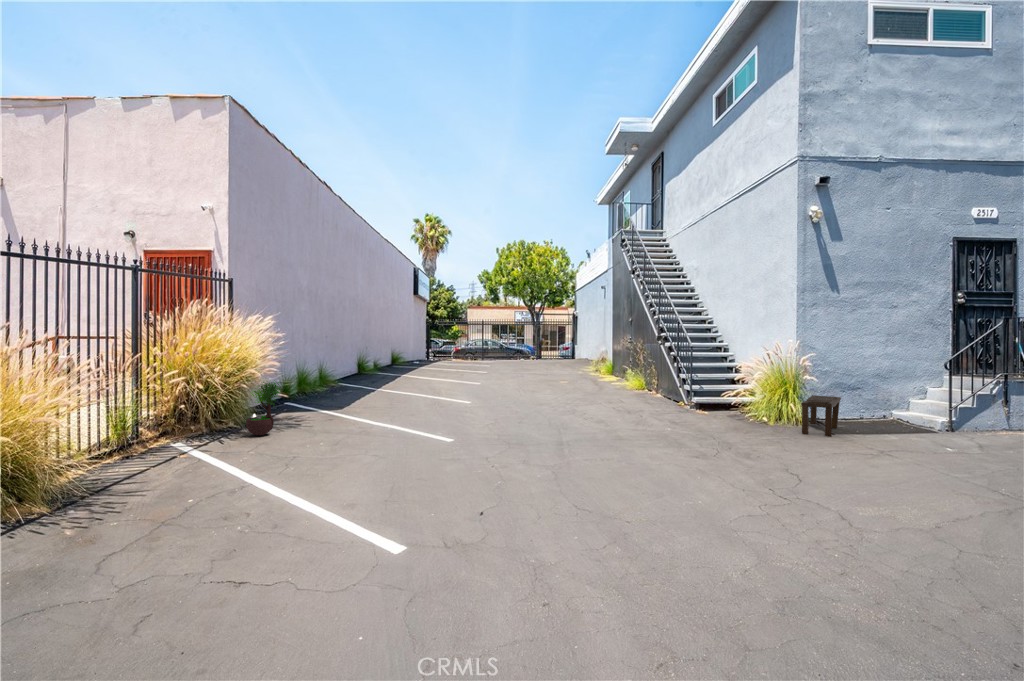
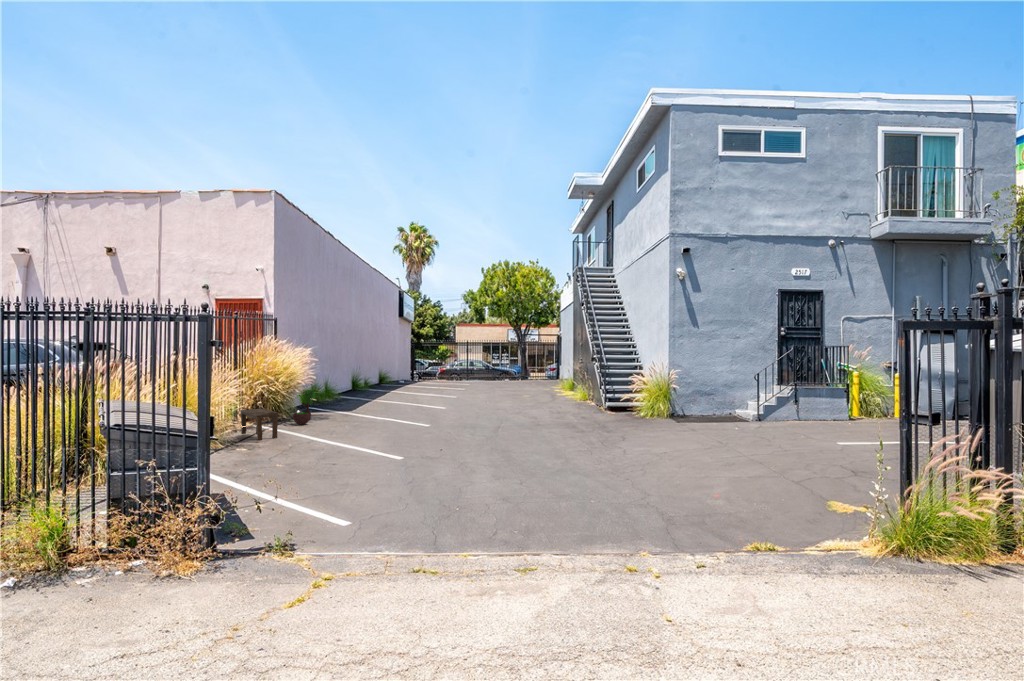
bench: present [801,395,841,436] -> present [241,409,278,440]

